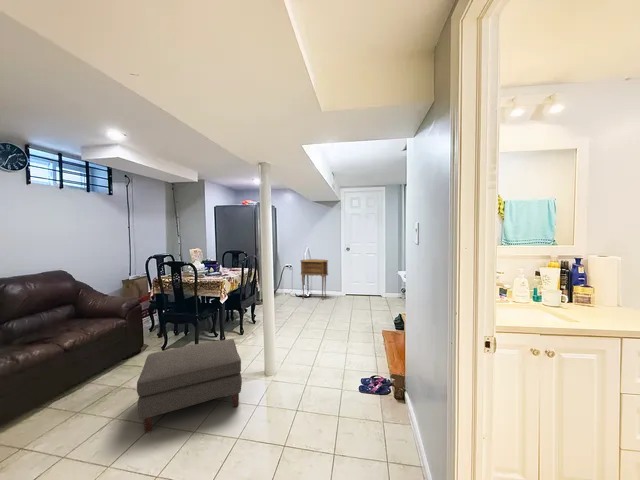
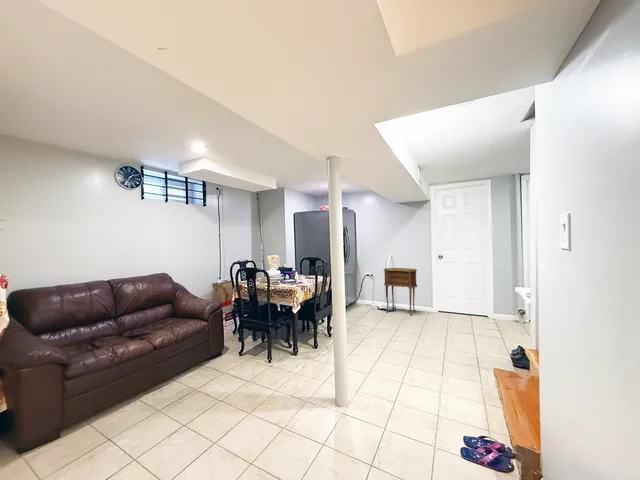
ottoman: present [137,339,242,432] -> none [198,356,305,451]

